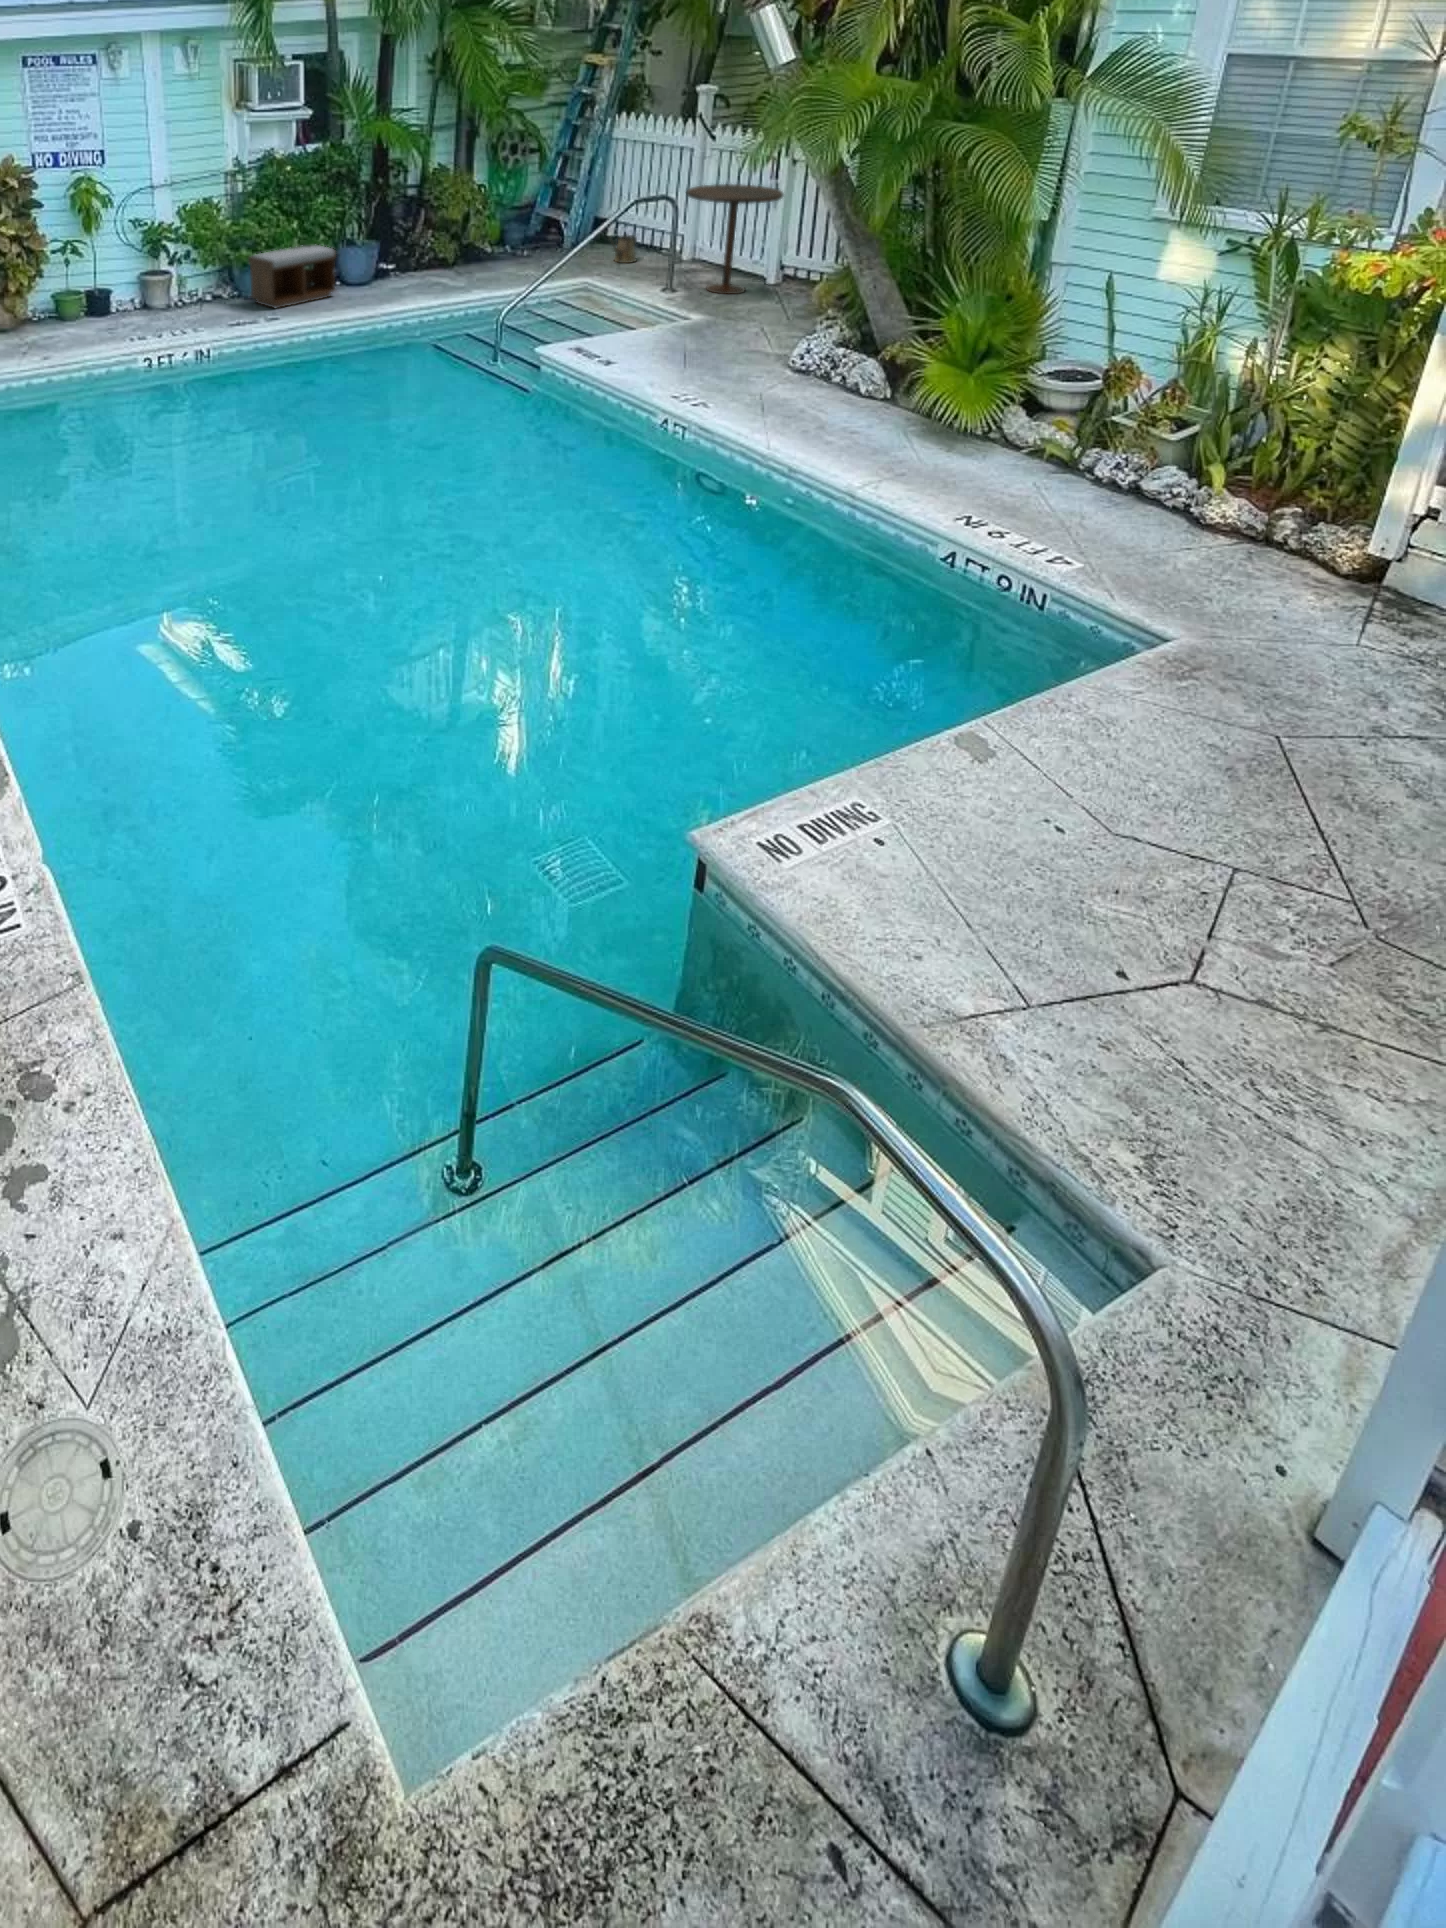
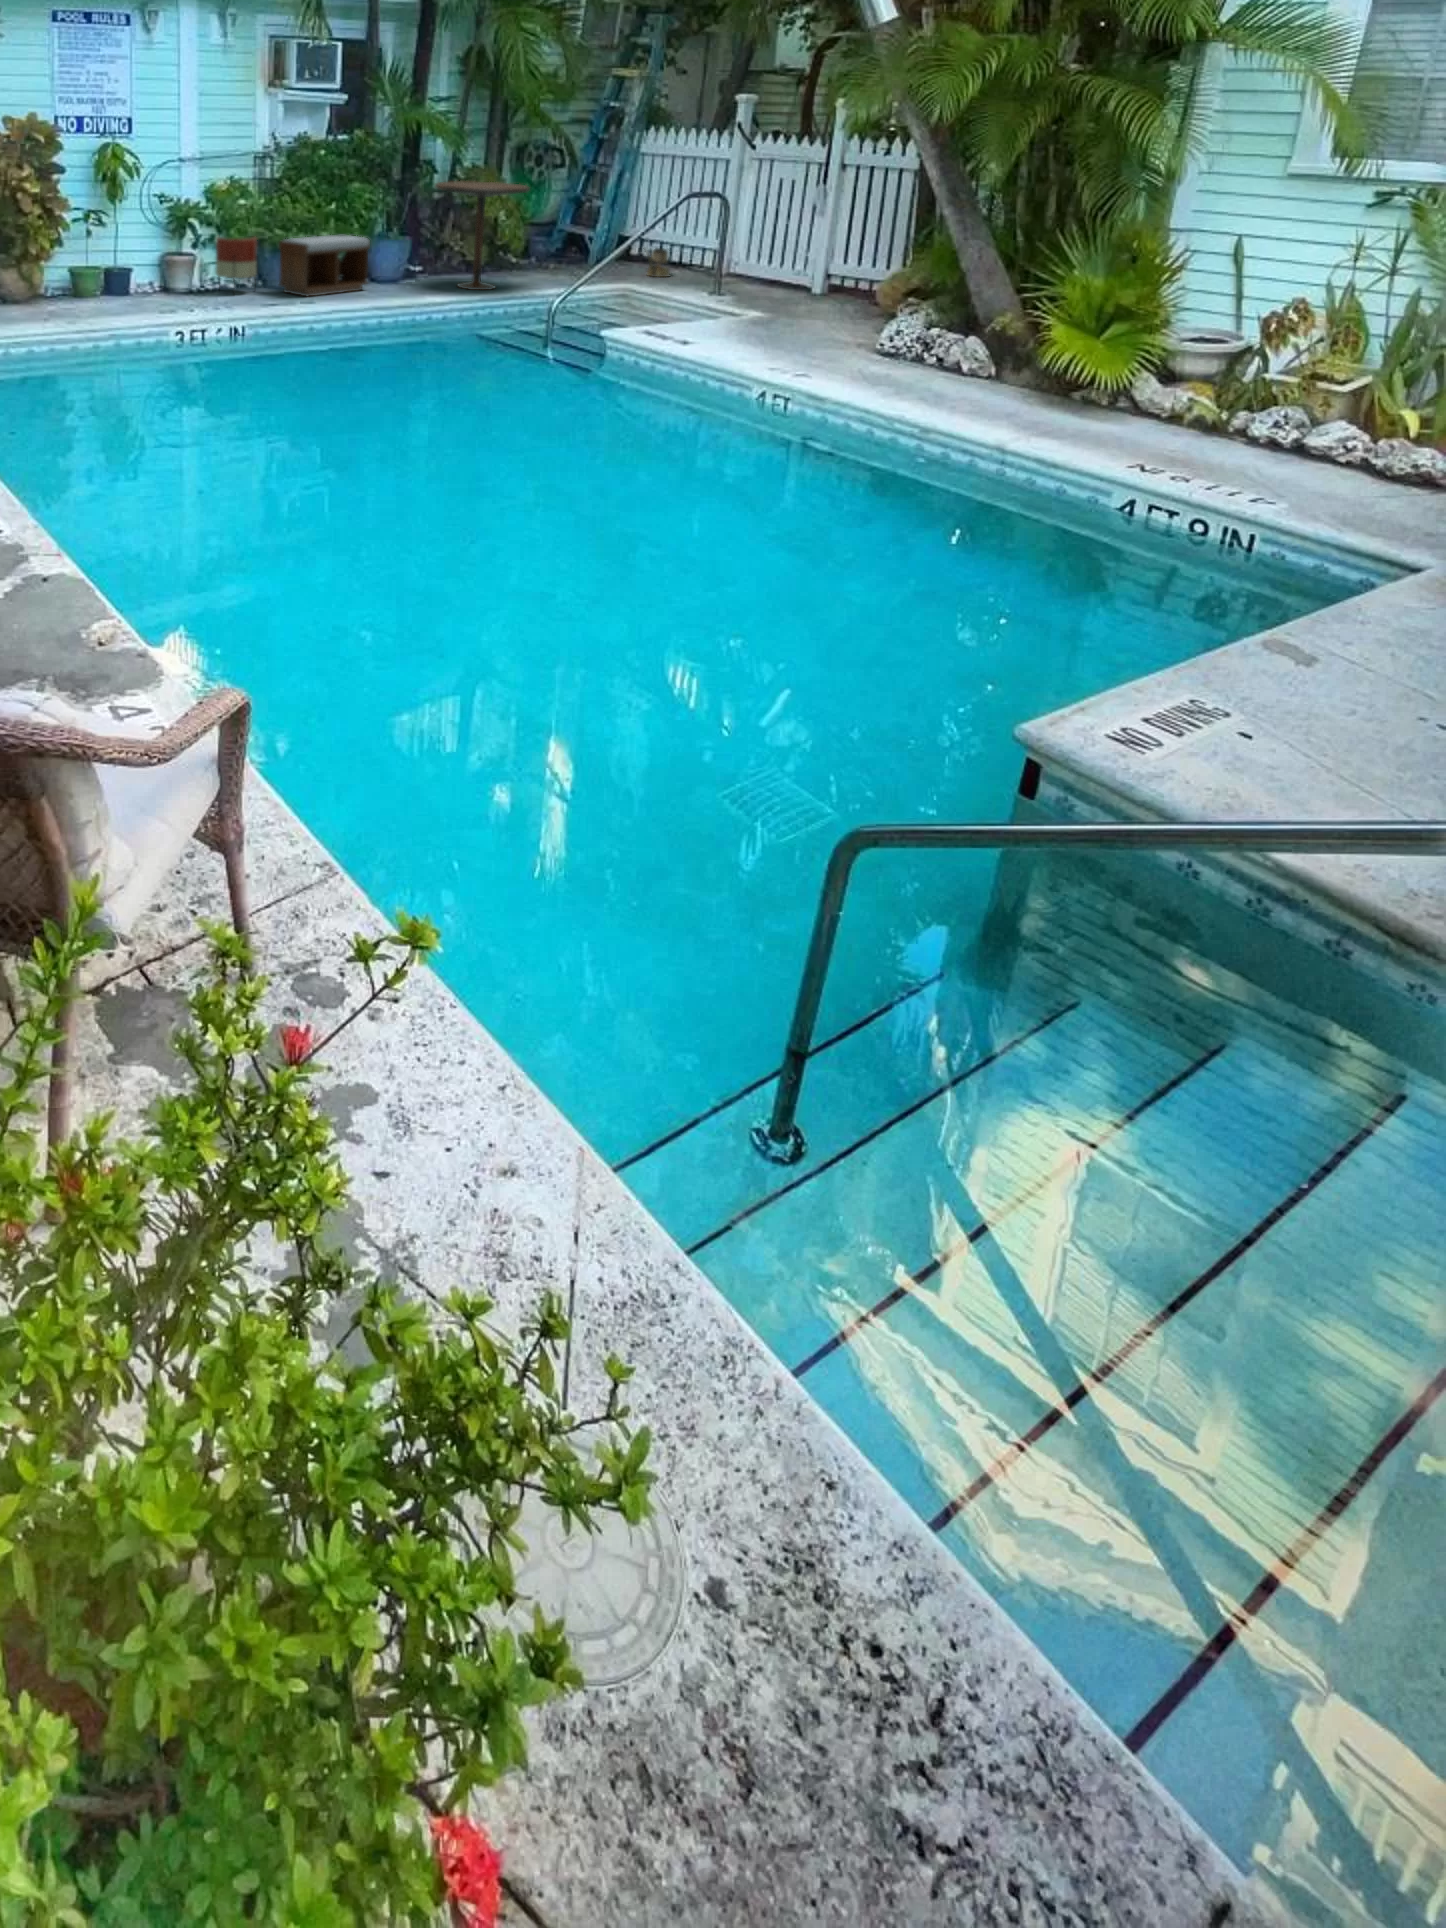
pedestal table: present [686,184,784,294] -> present [435,181,530,290]
planter: none [189,251,230,310] -> present [215,237,257,288]

